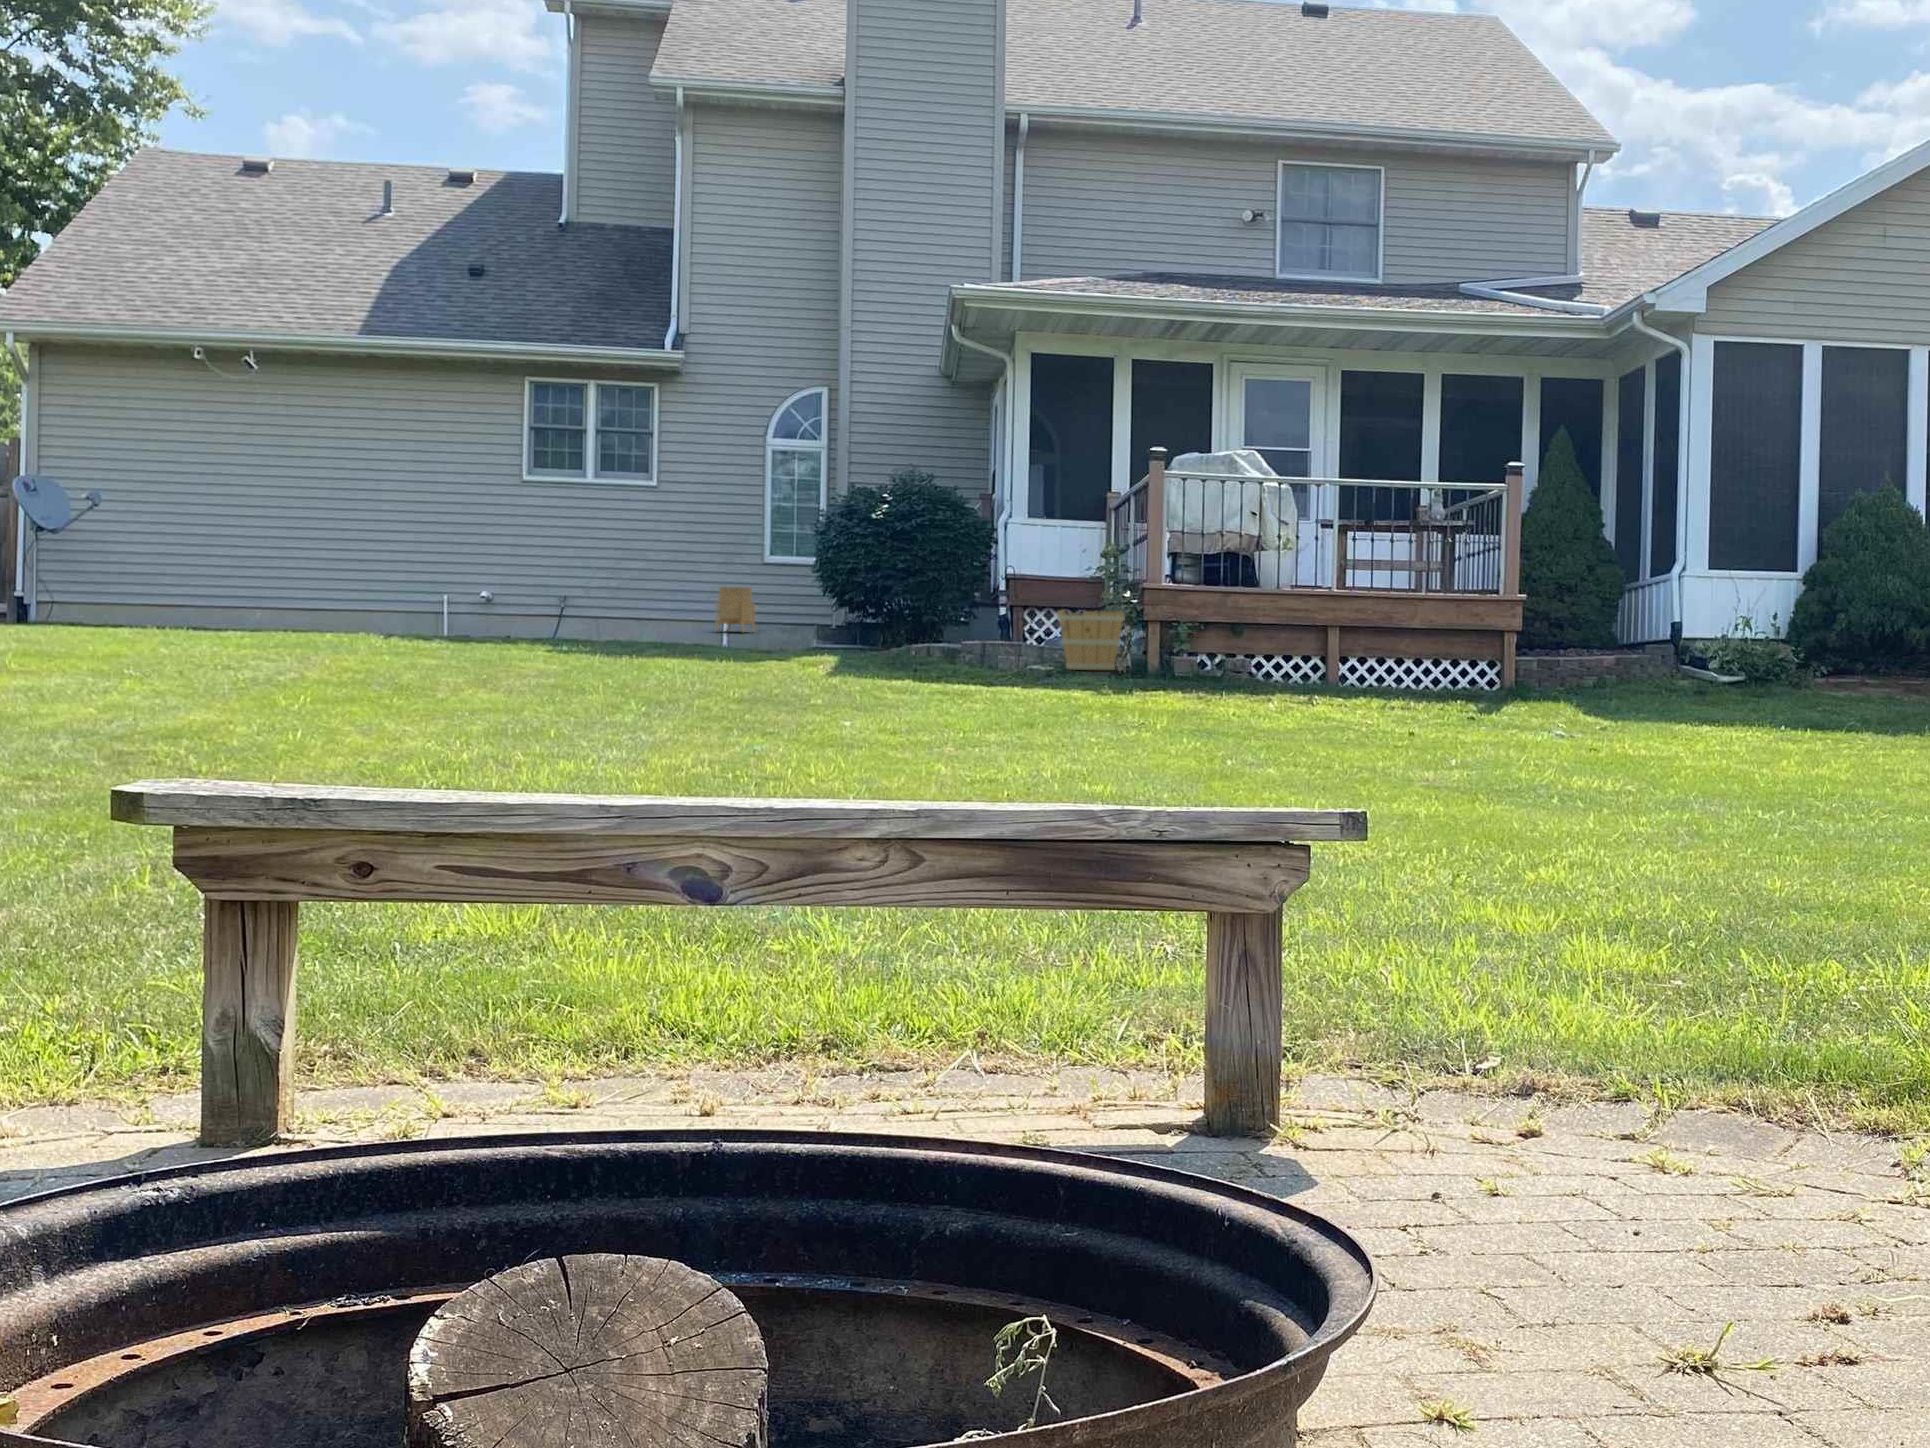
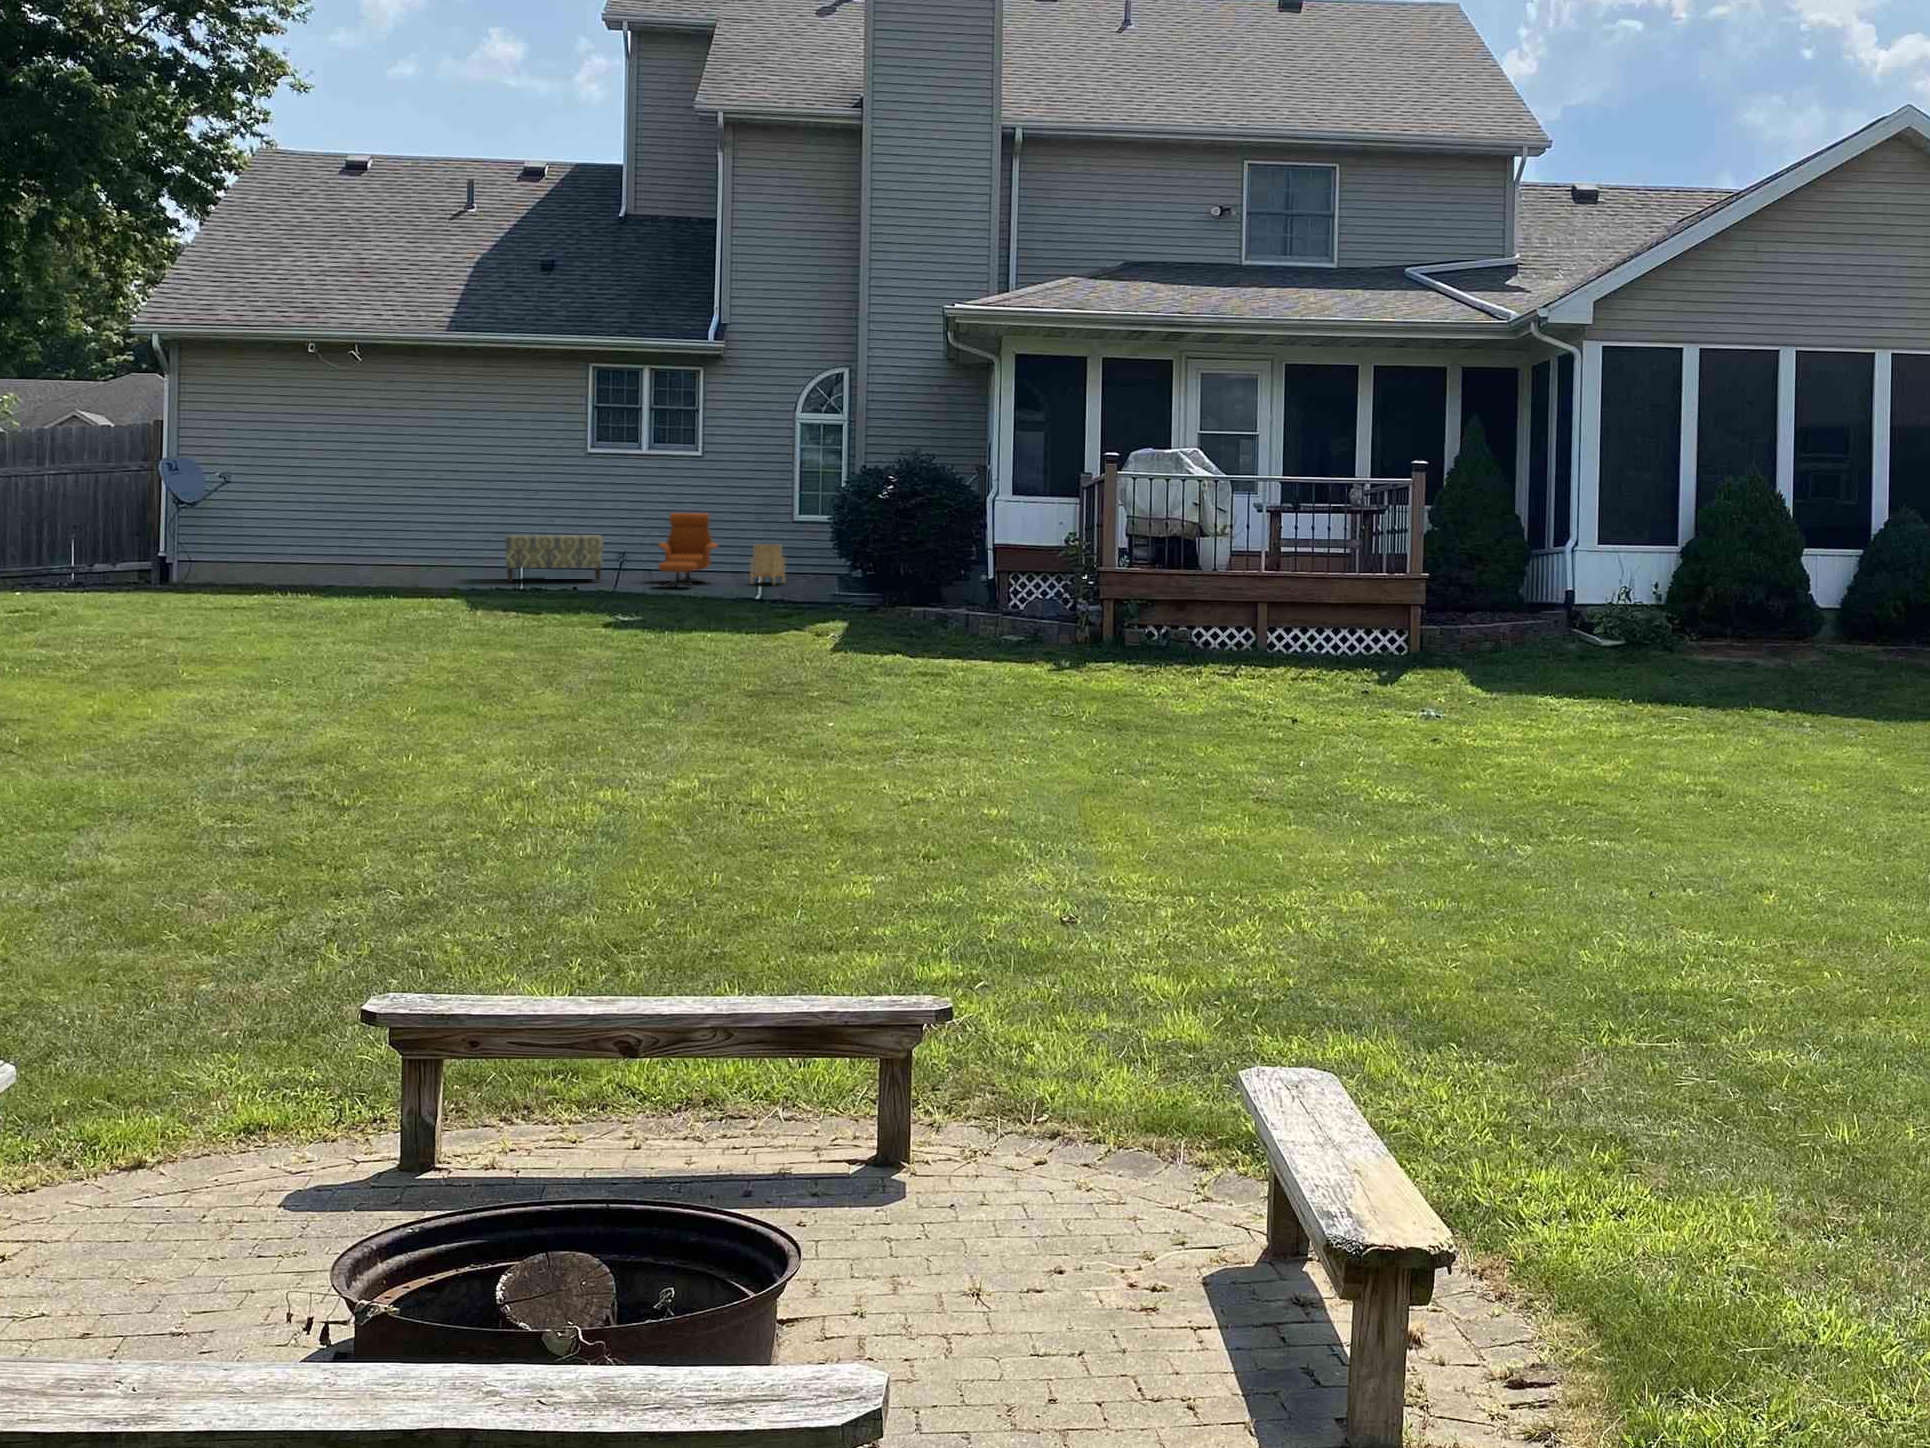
lounge chair: none [606,550,677,631] -> present [658,513,717,587]
bench: none [426,572,542,626] -> present [505,535,603,582]
wooden bucket: present [1057,610,1125,670] -> none [1029,588,1088,641]

